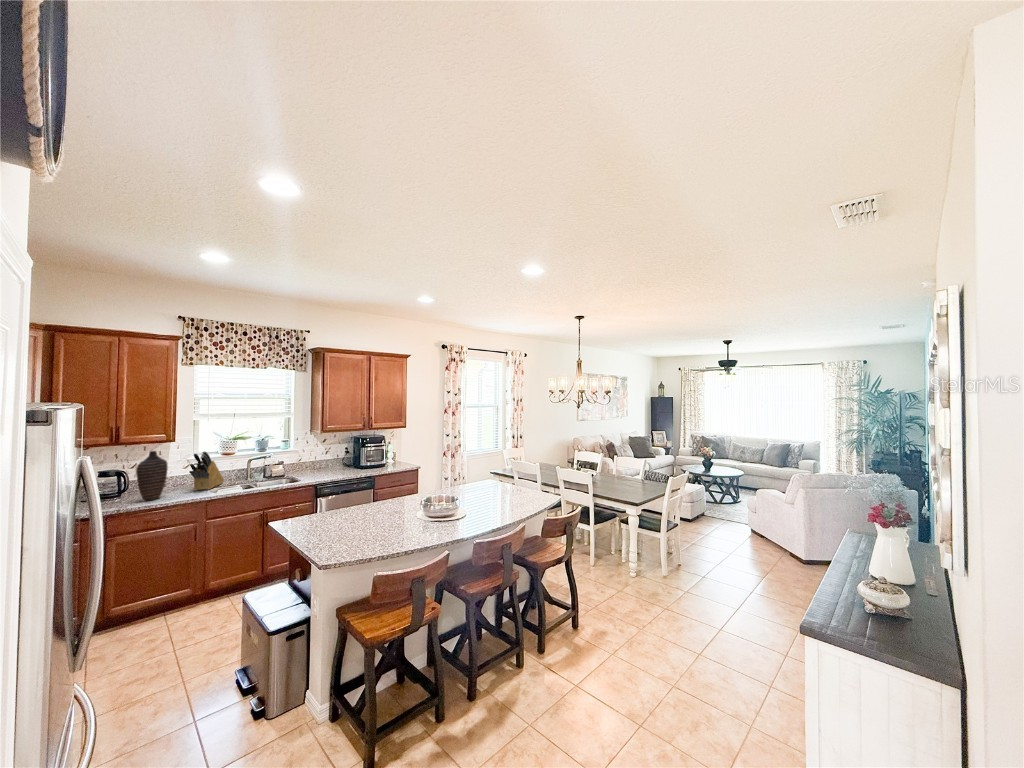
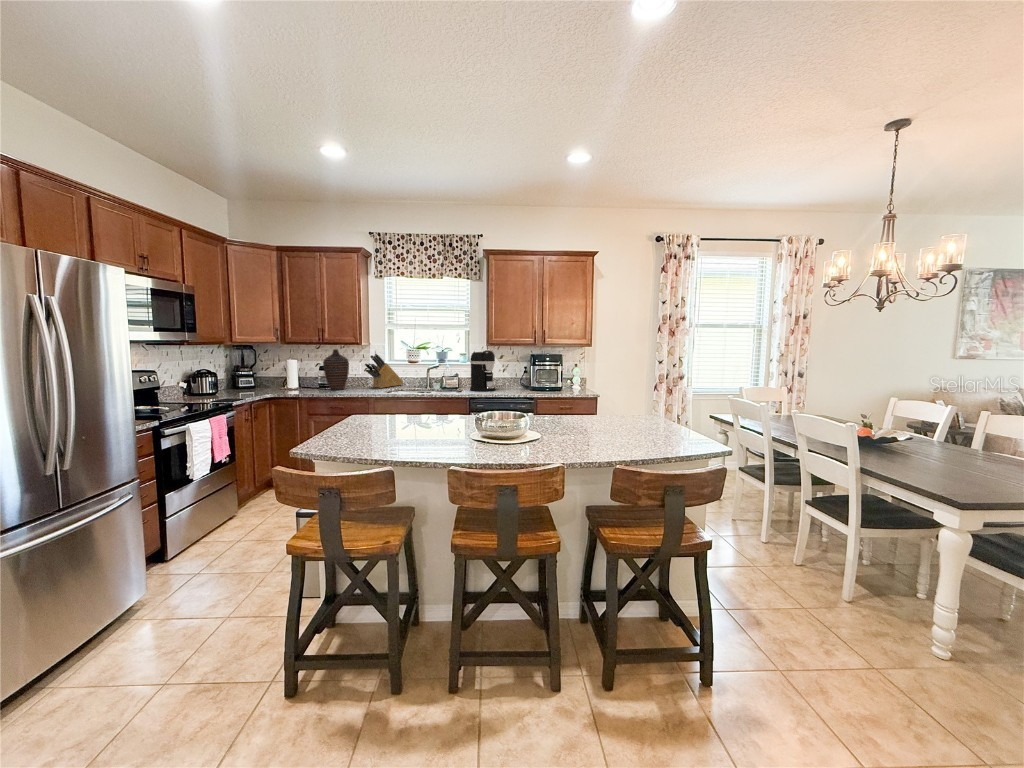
coffee maker: none [313,438,338,478] -> present [470,350,495,391]

